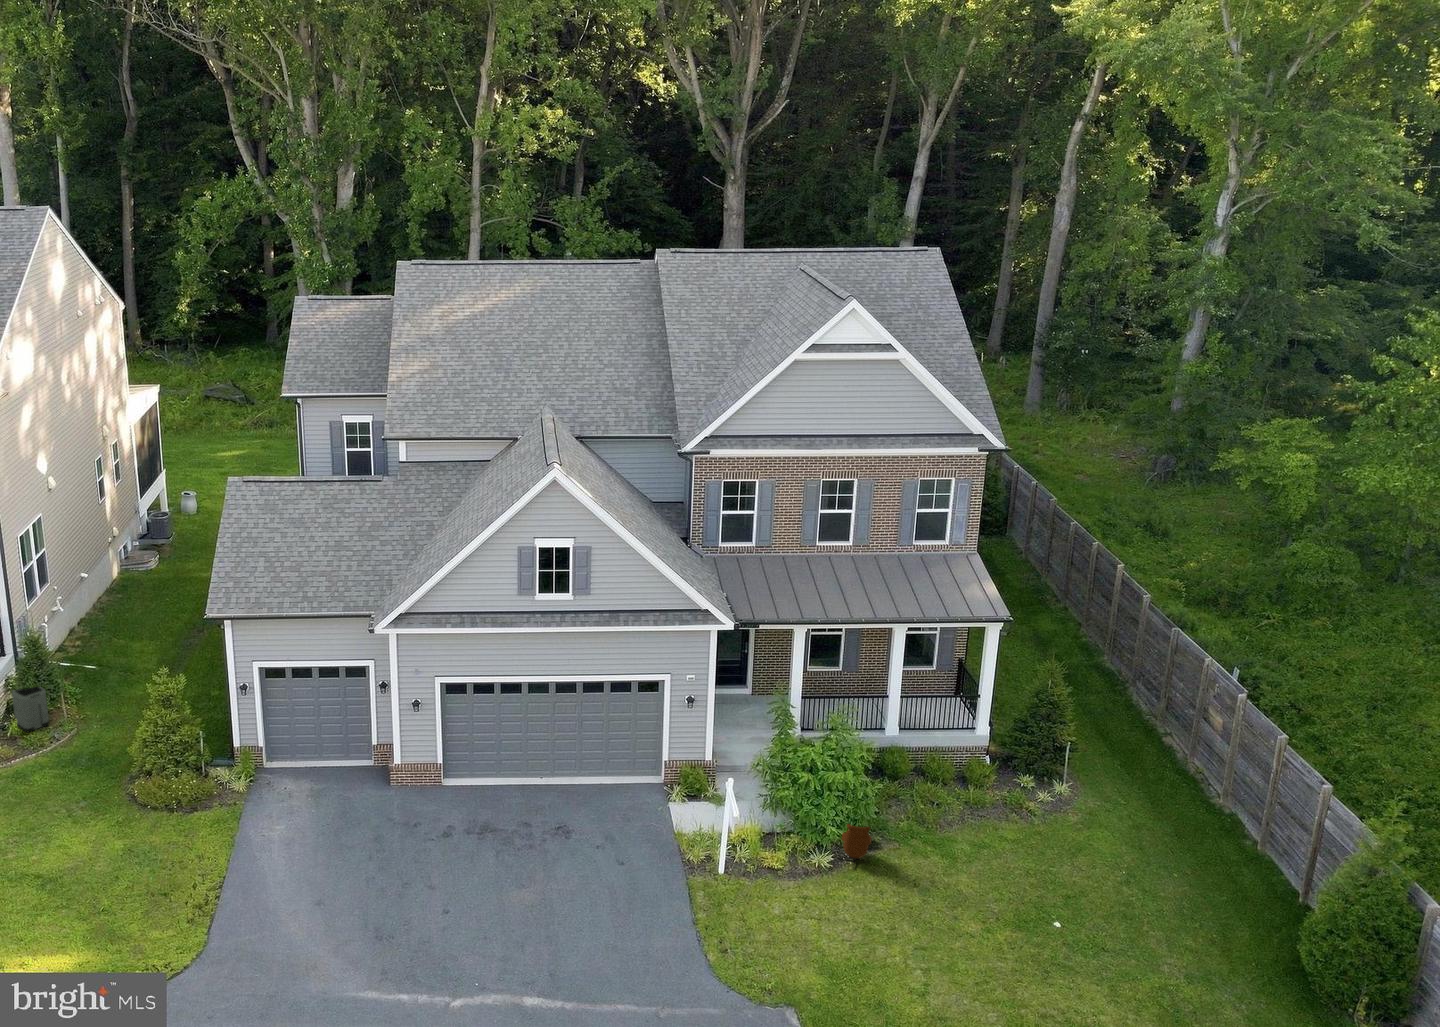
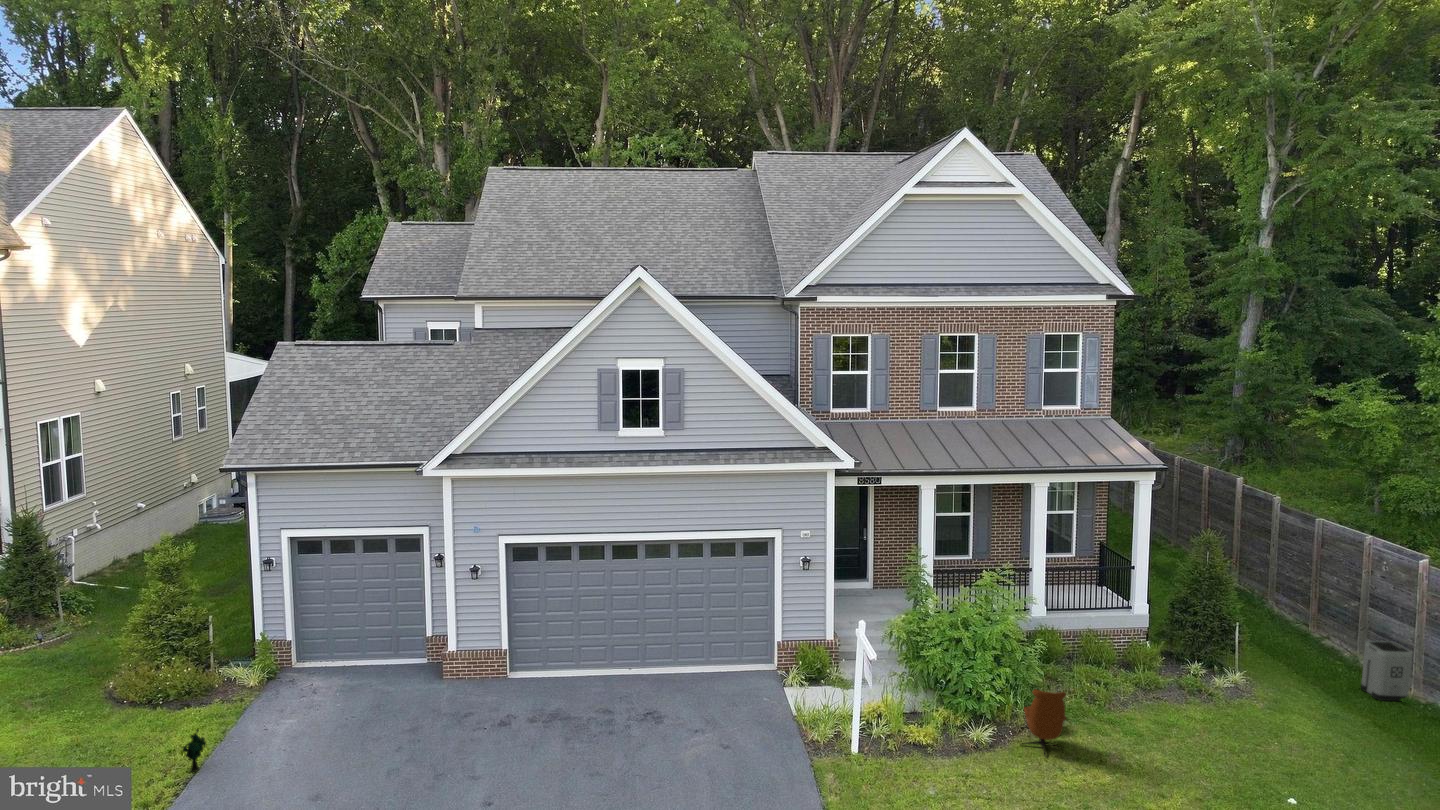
trash can: present [12,687,49,732] -> present [1361,641,1413,701]
decorative plant: none [203,842,222,873] -> present [182,729,206,772]

